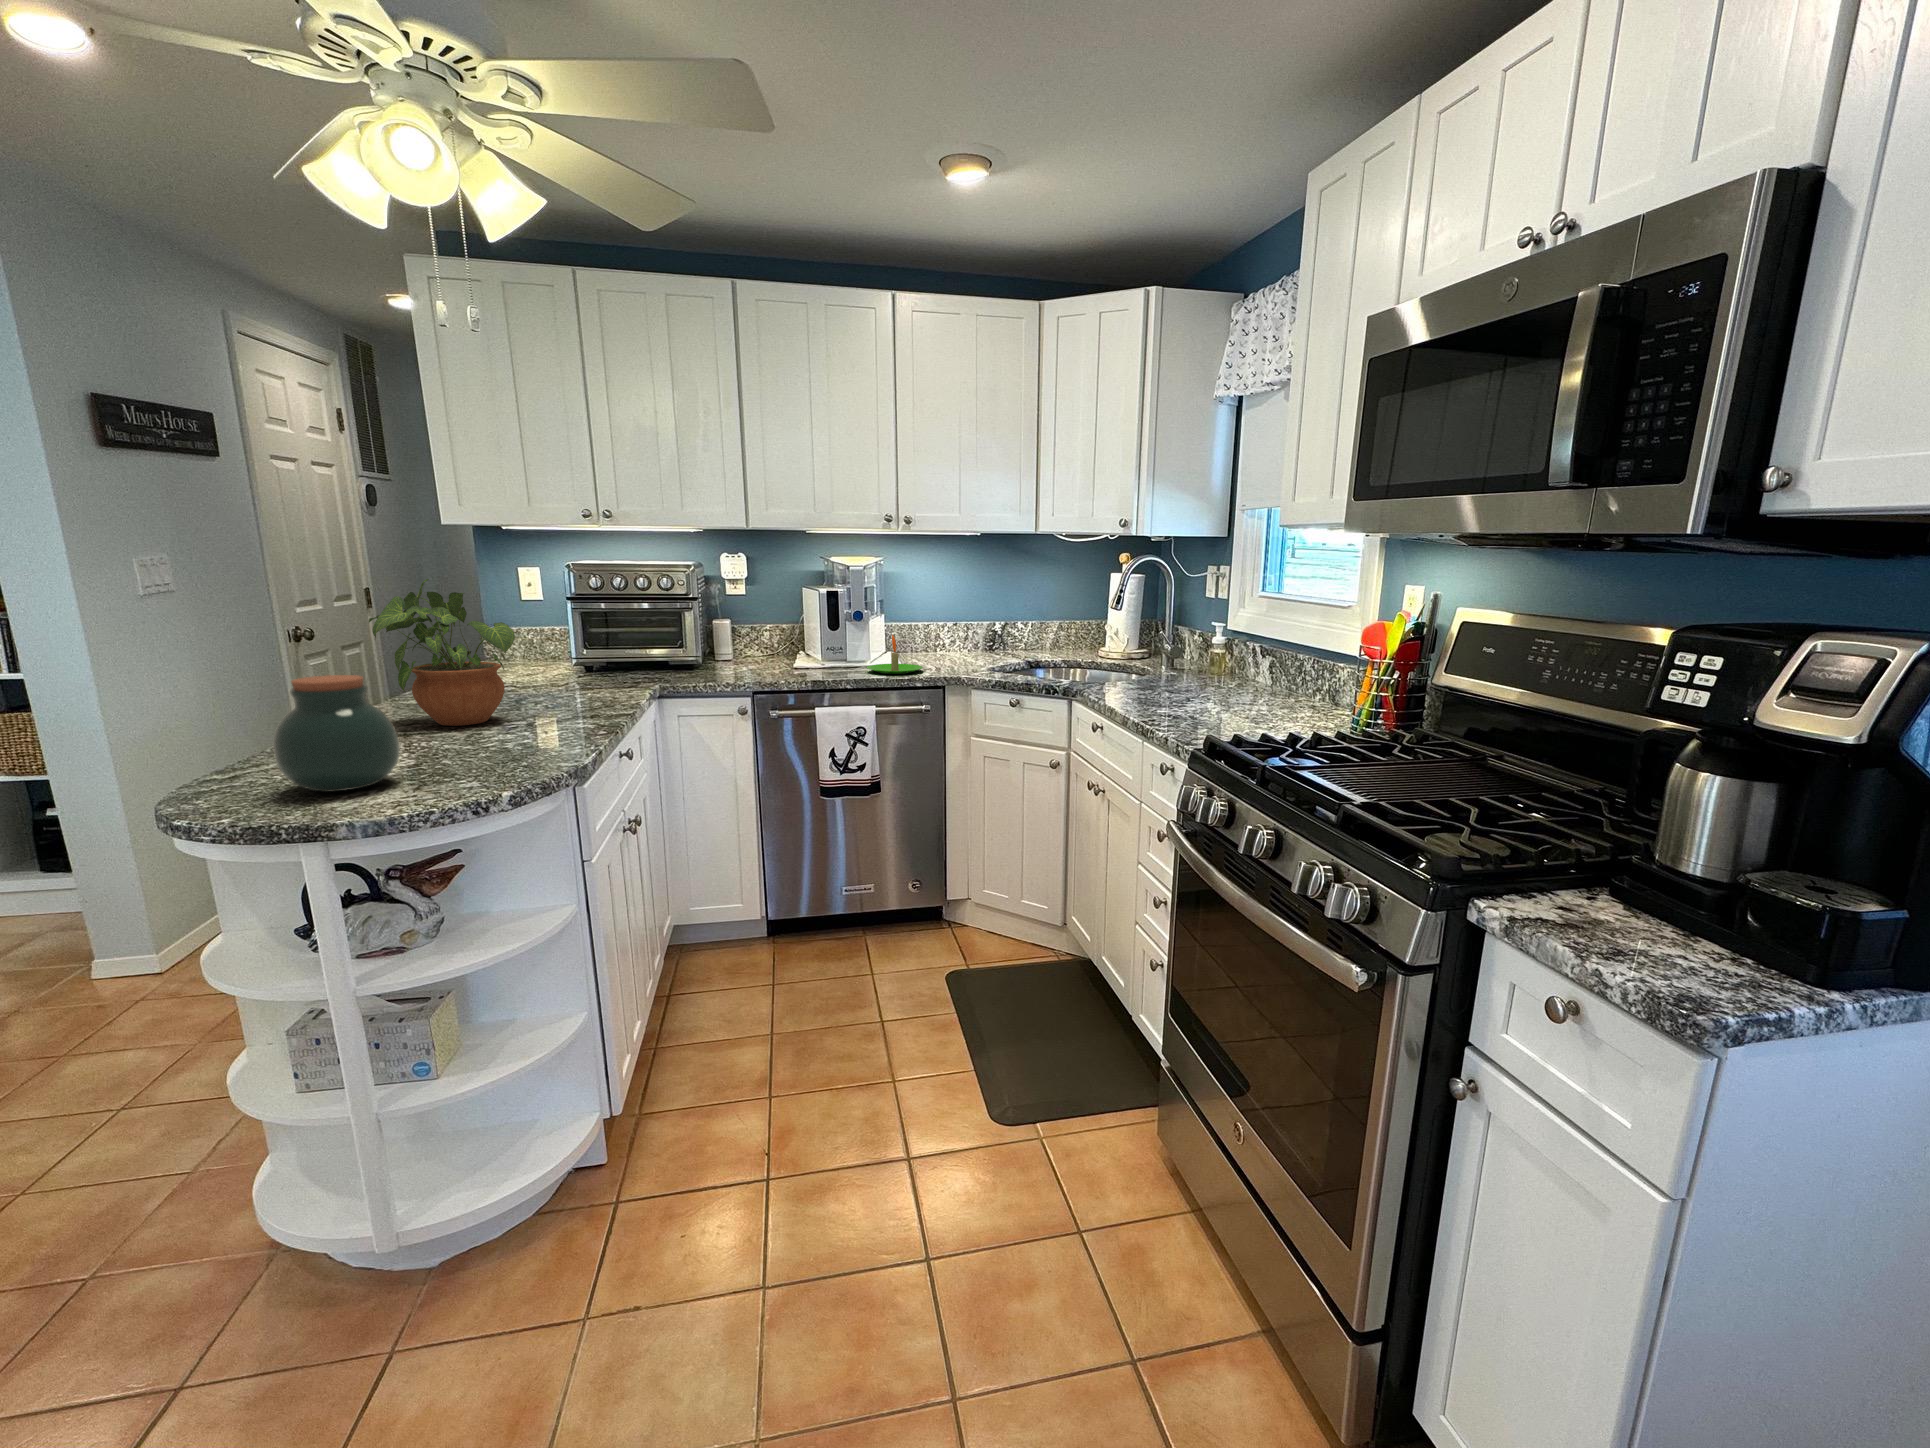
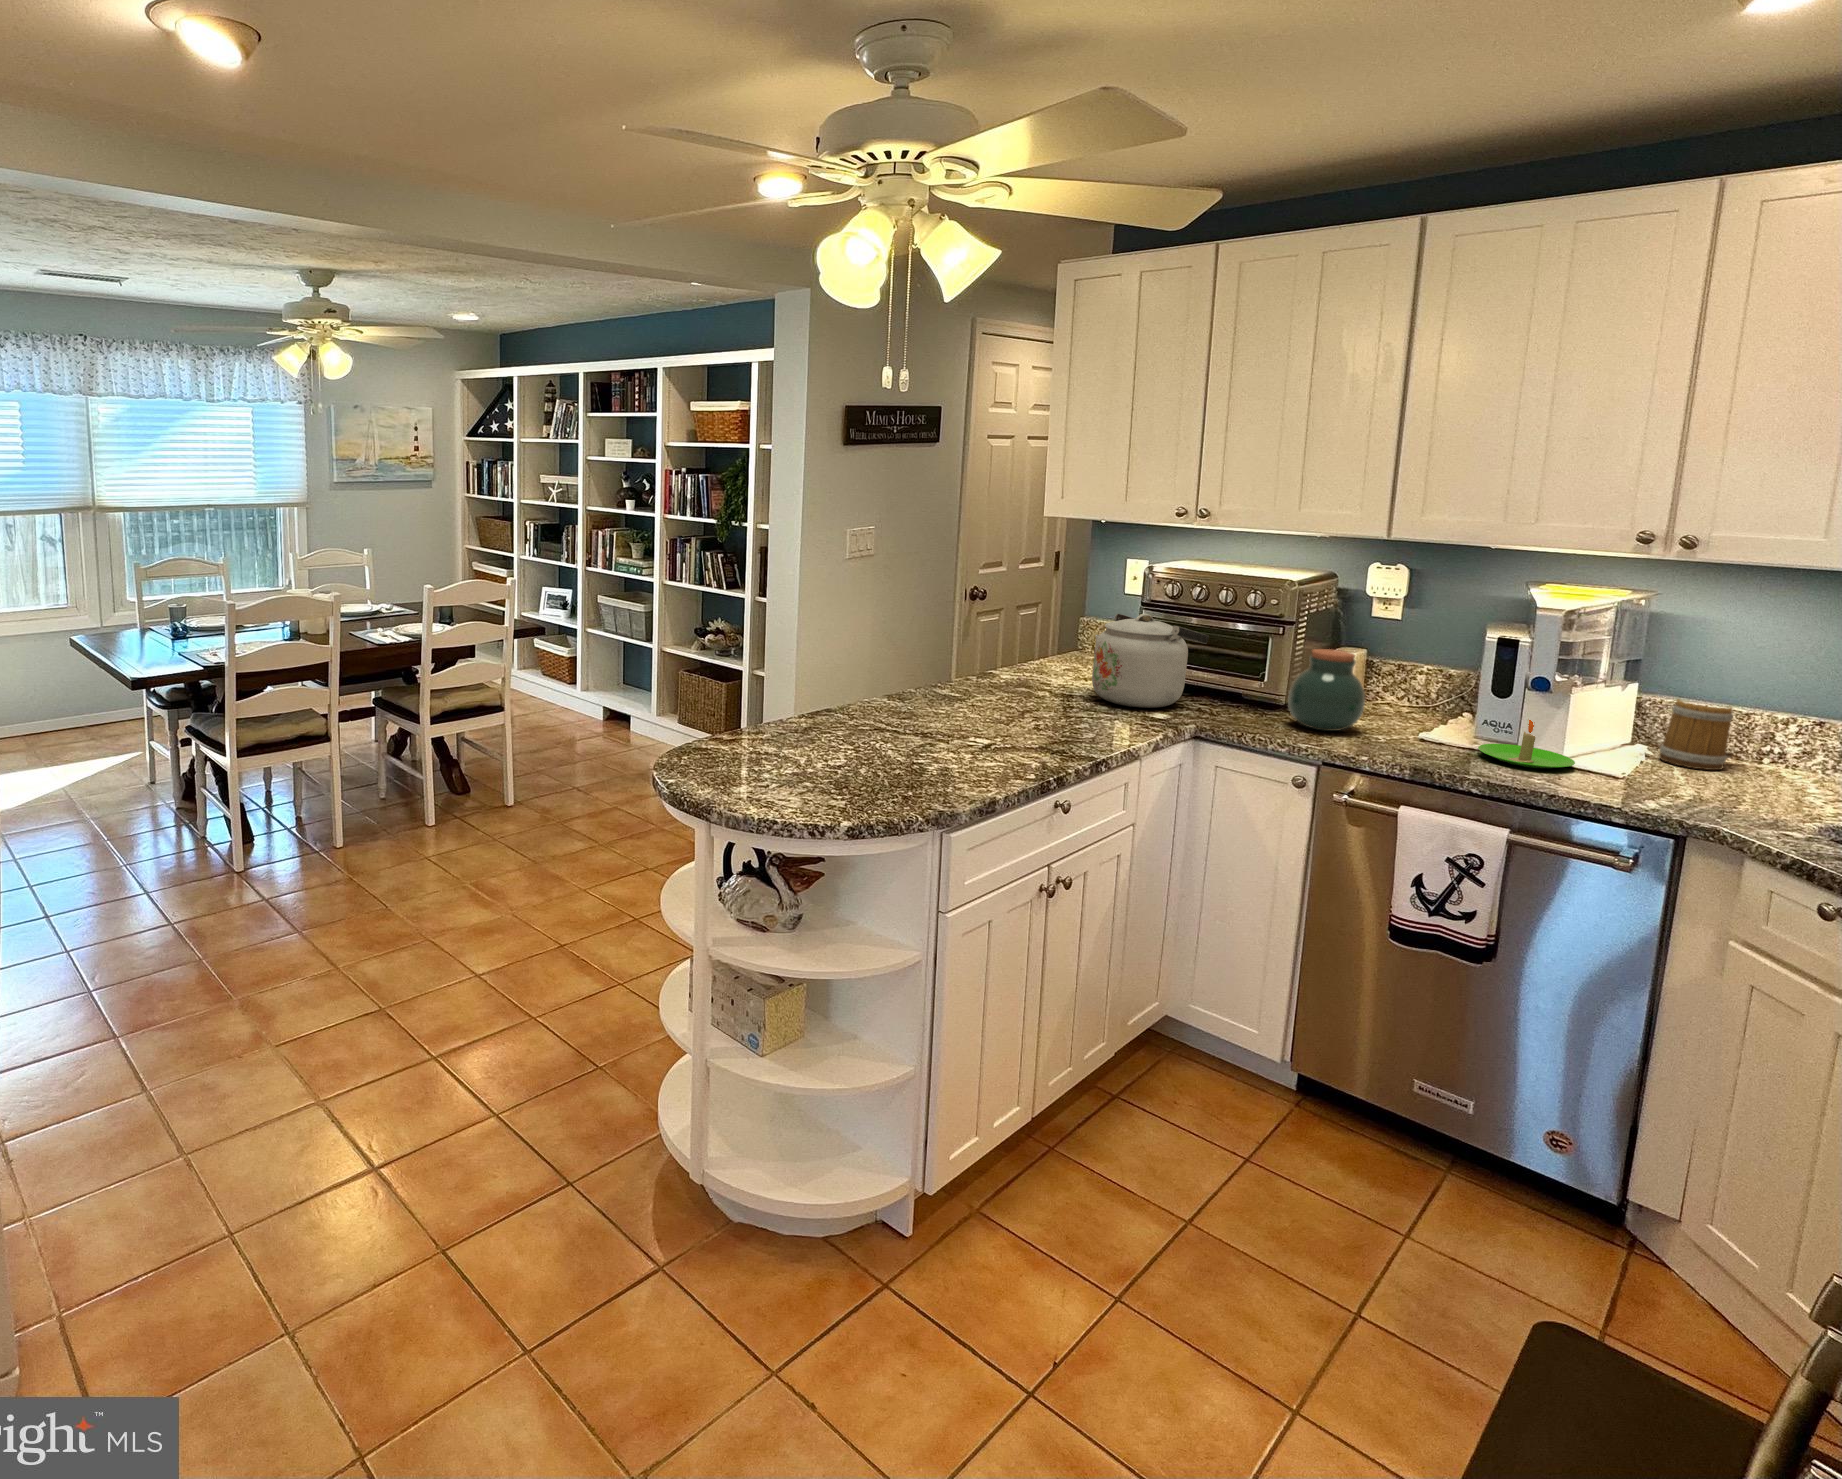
potted plant: present [369,579,515,726] -> none [887,578,1001,729]
kettle: none [544,604,655,686] -> present [1092,614,1209,708]
mug: none [950,620,984,661] -> present [1659,699,1733,770]
jar: present [273,675,400,792] -> present [1288,649,1365,731]

